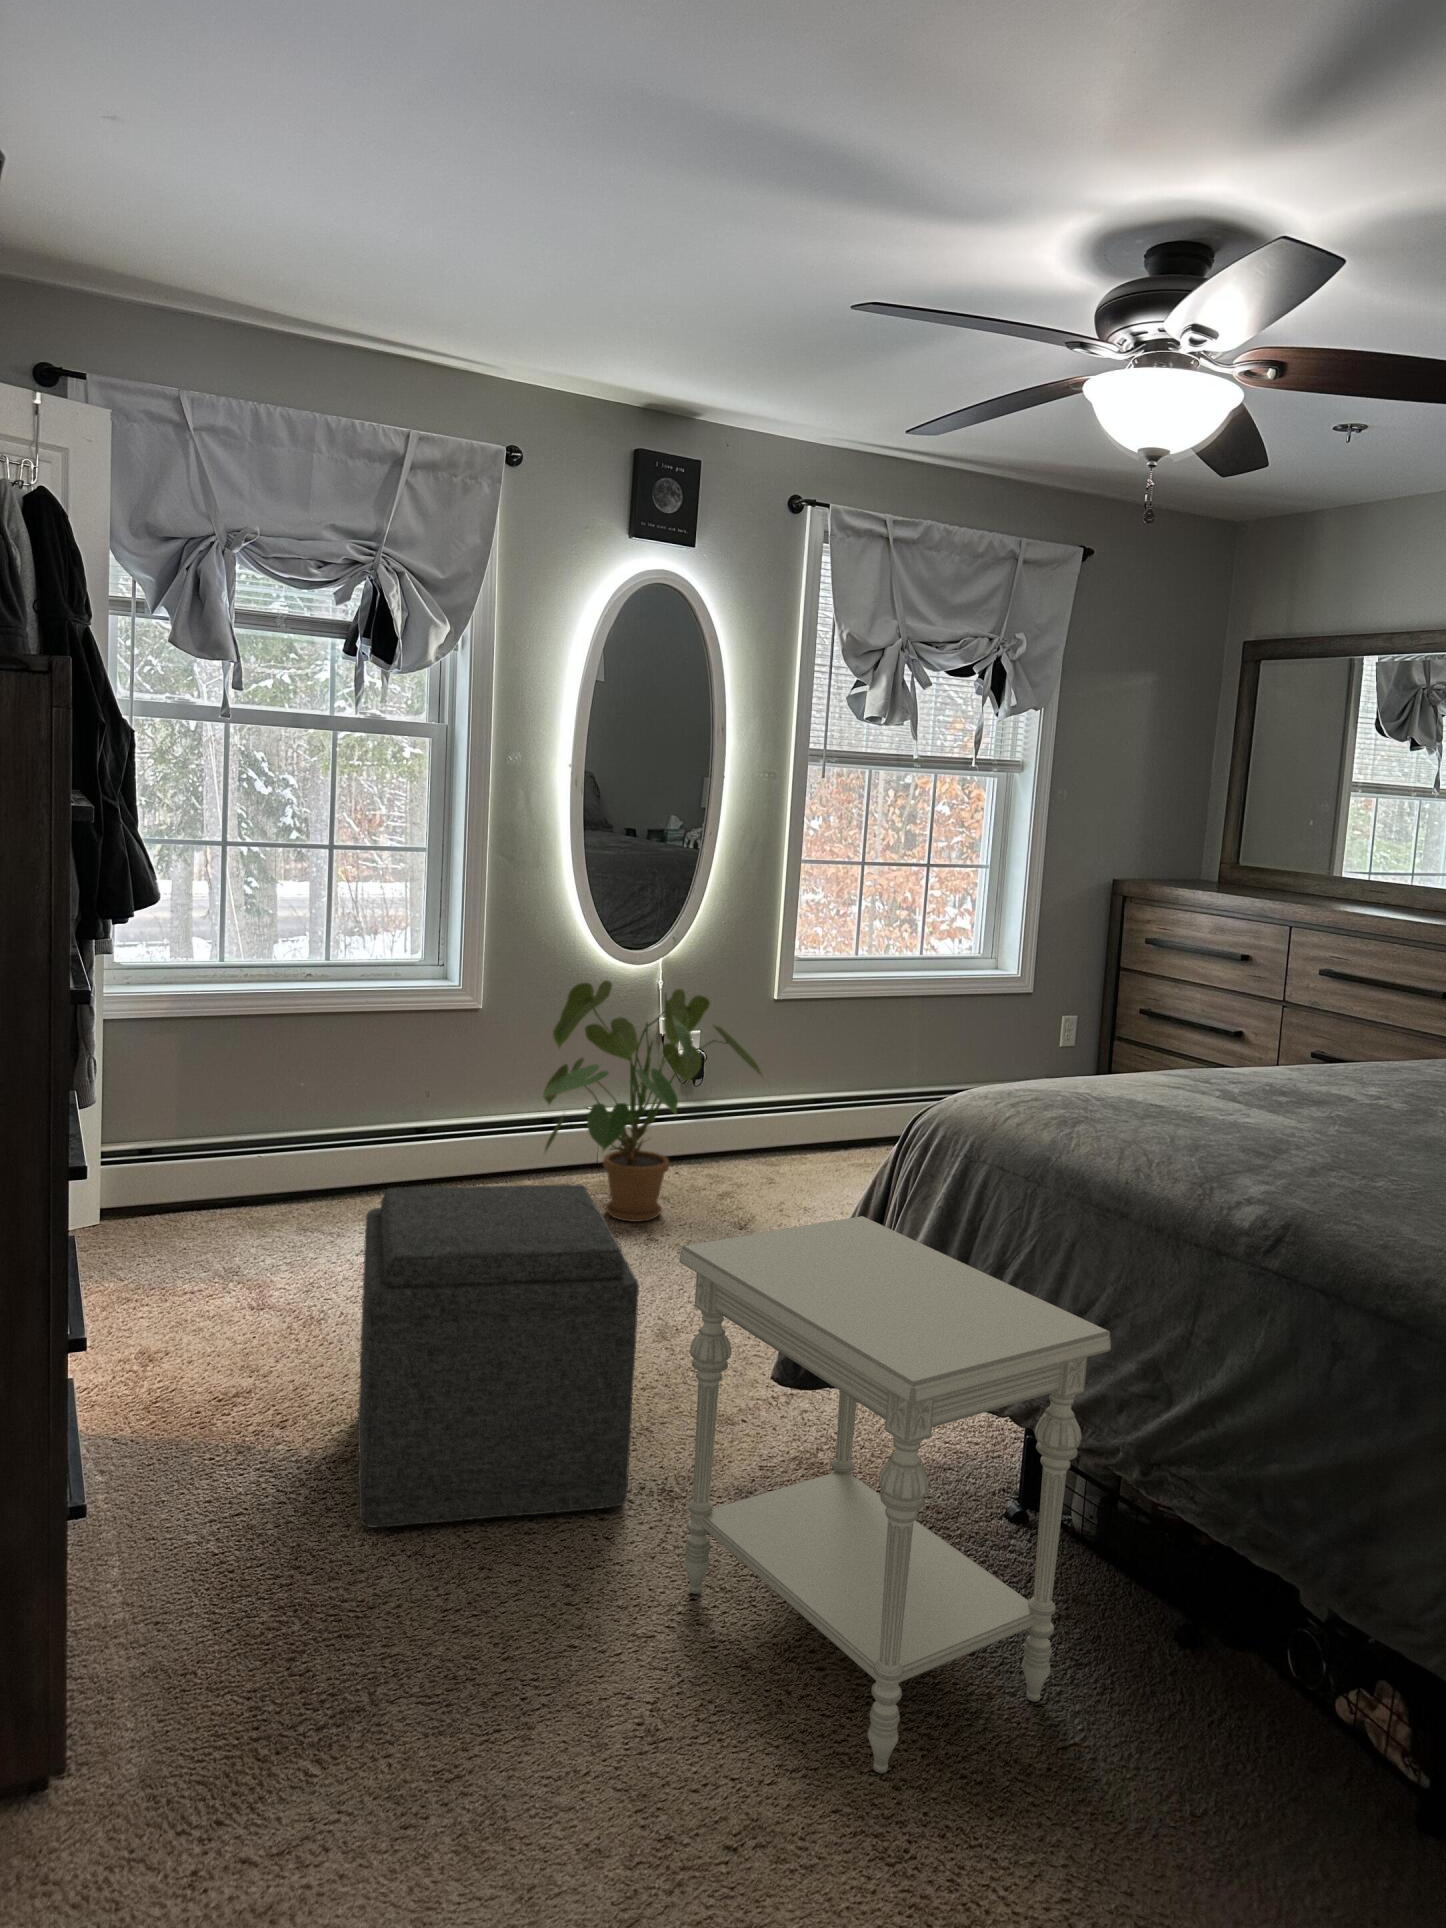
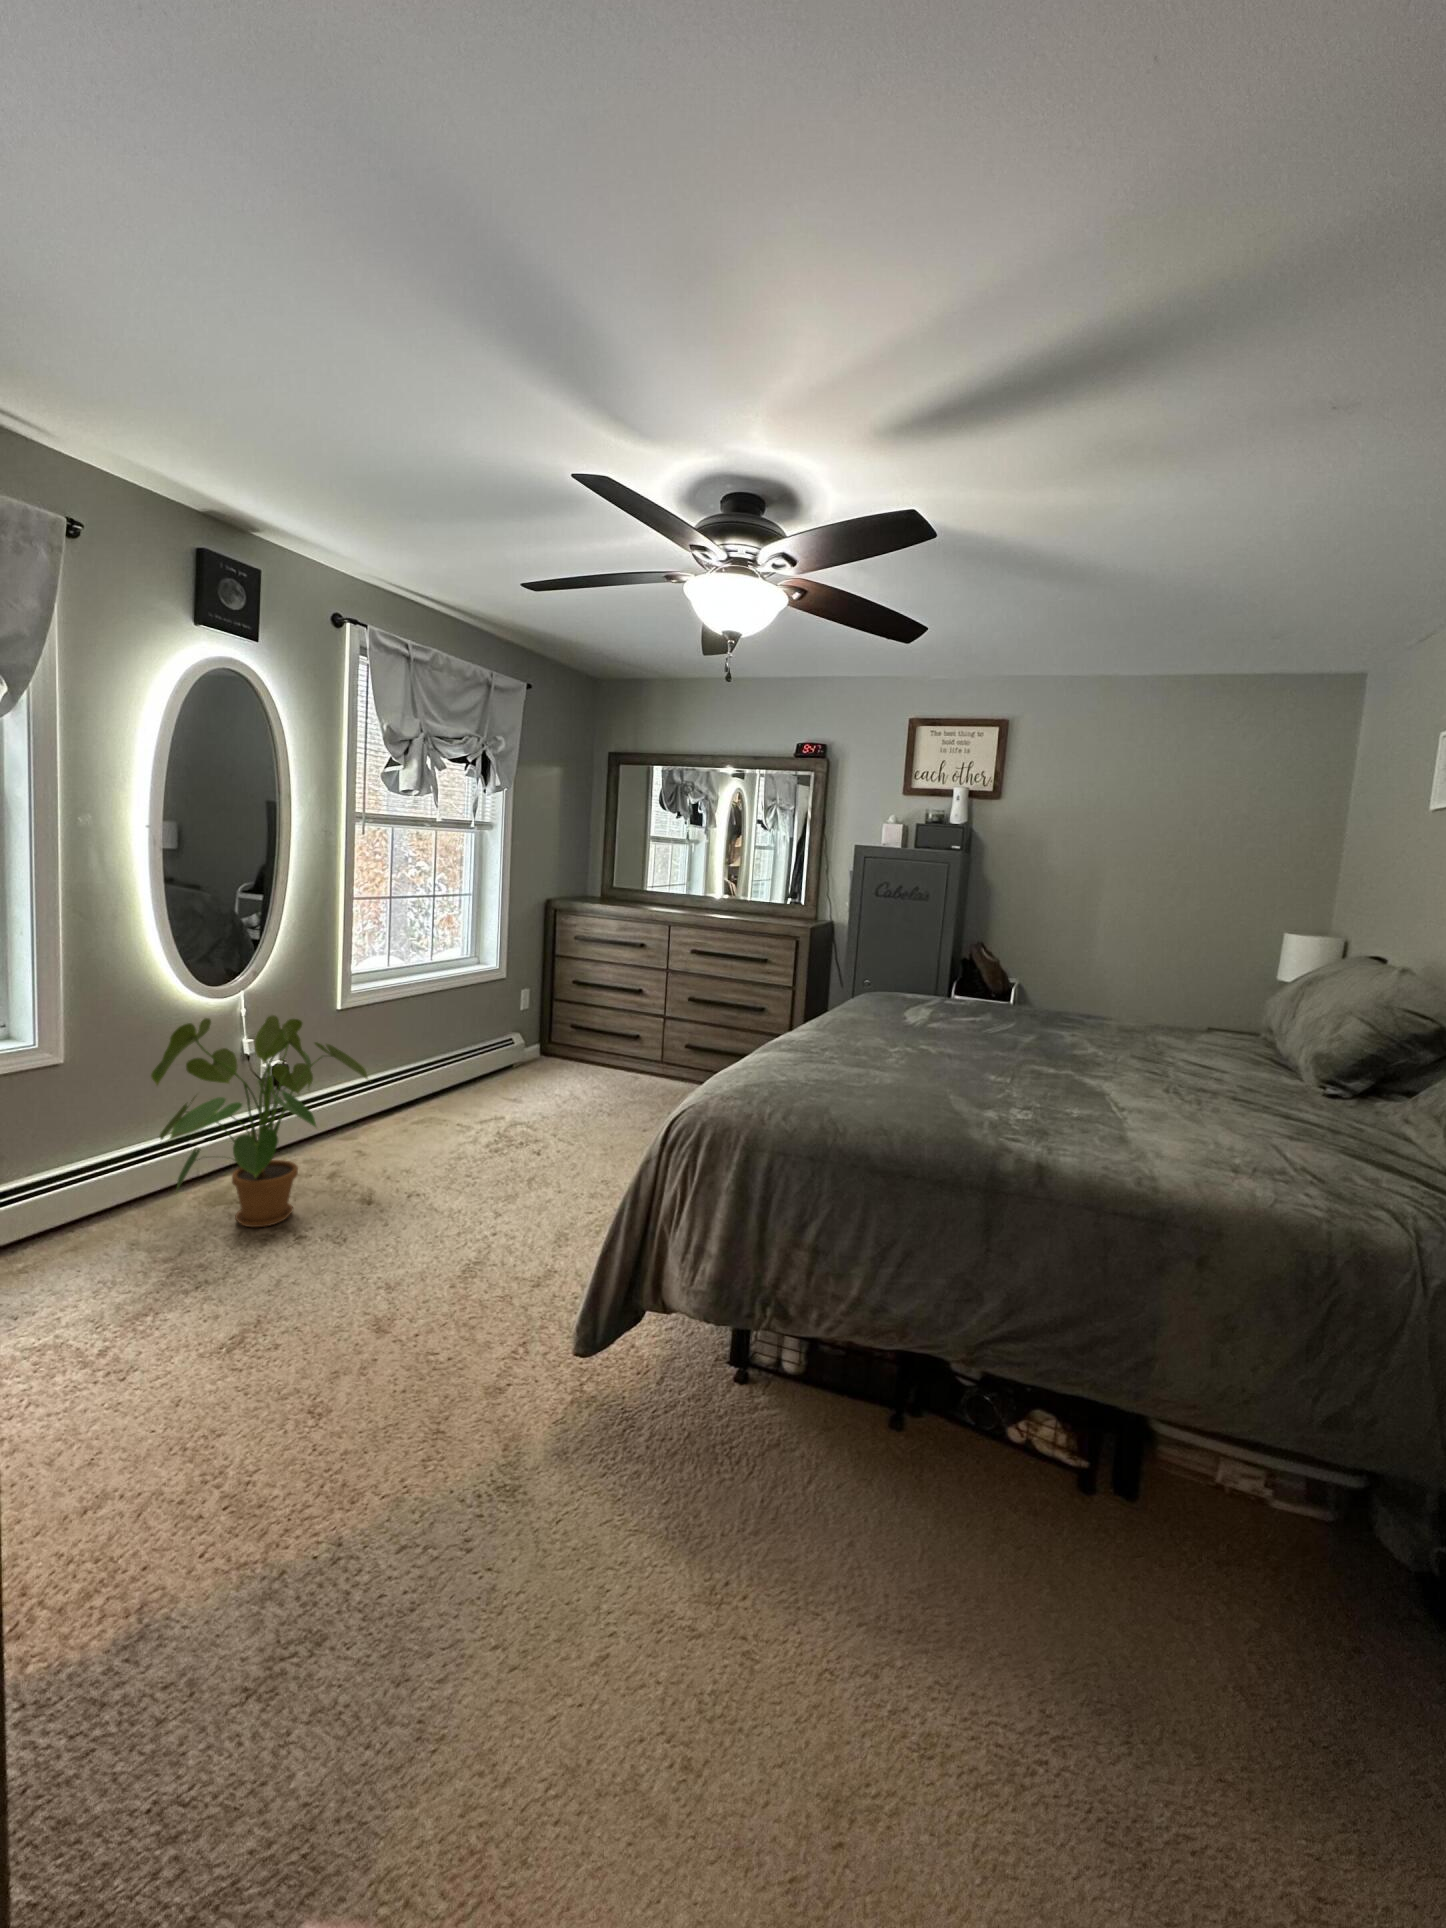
ottoman: present [358,1184,639,1527] -> none [117,1238,492,1718]
side table: present [680,1216,1111,1773] -> none [586,1209,923,1670]

